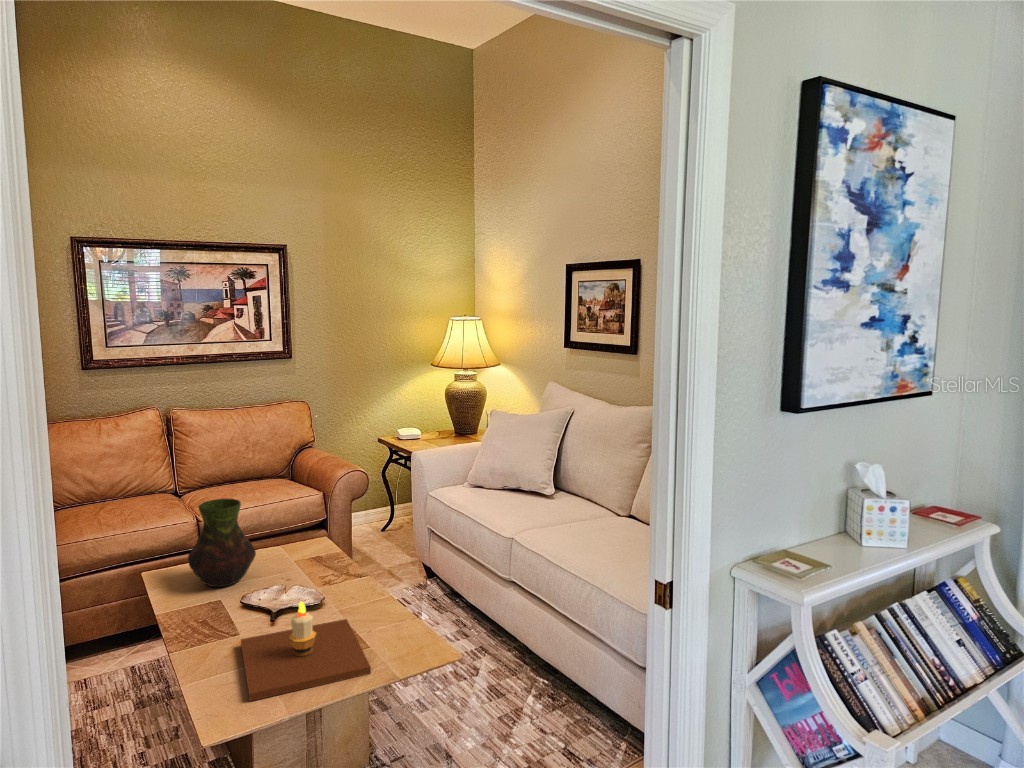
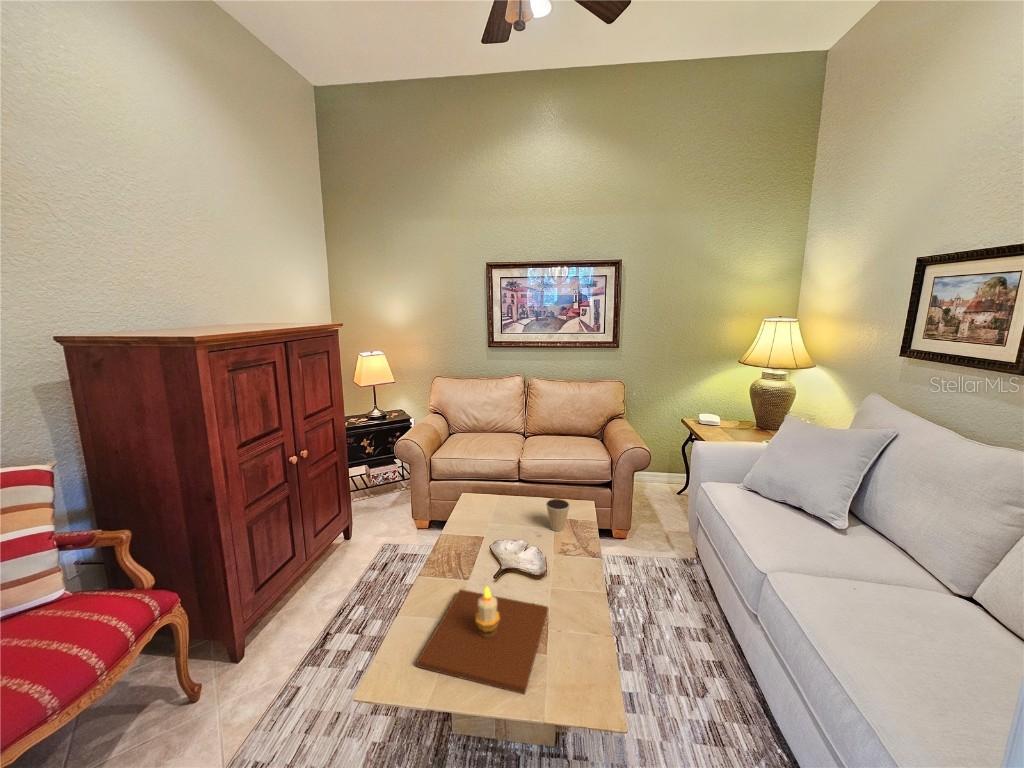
vase: present [188,498,256,587] -> none [474,457,524,526]
coffee cup: none [286,534,315,571] -> present [546,499,570,531]

